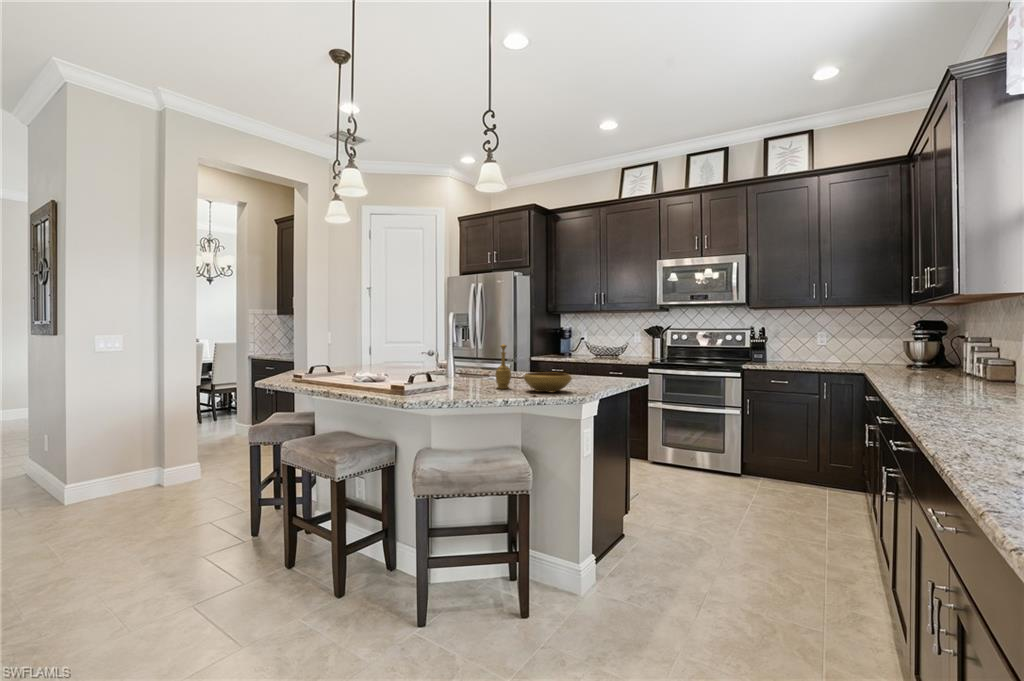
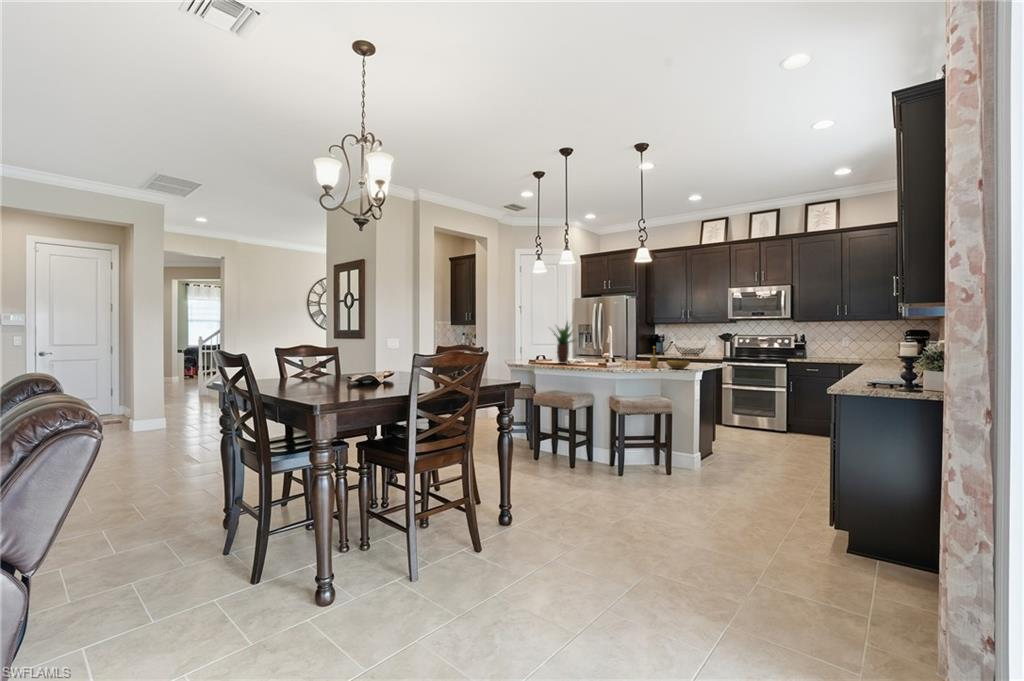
potted plant: none [316,293,387,378] -> present [554,323,575,364]

